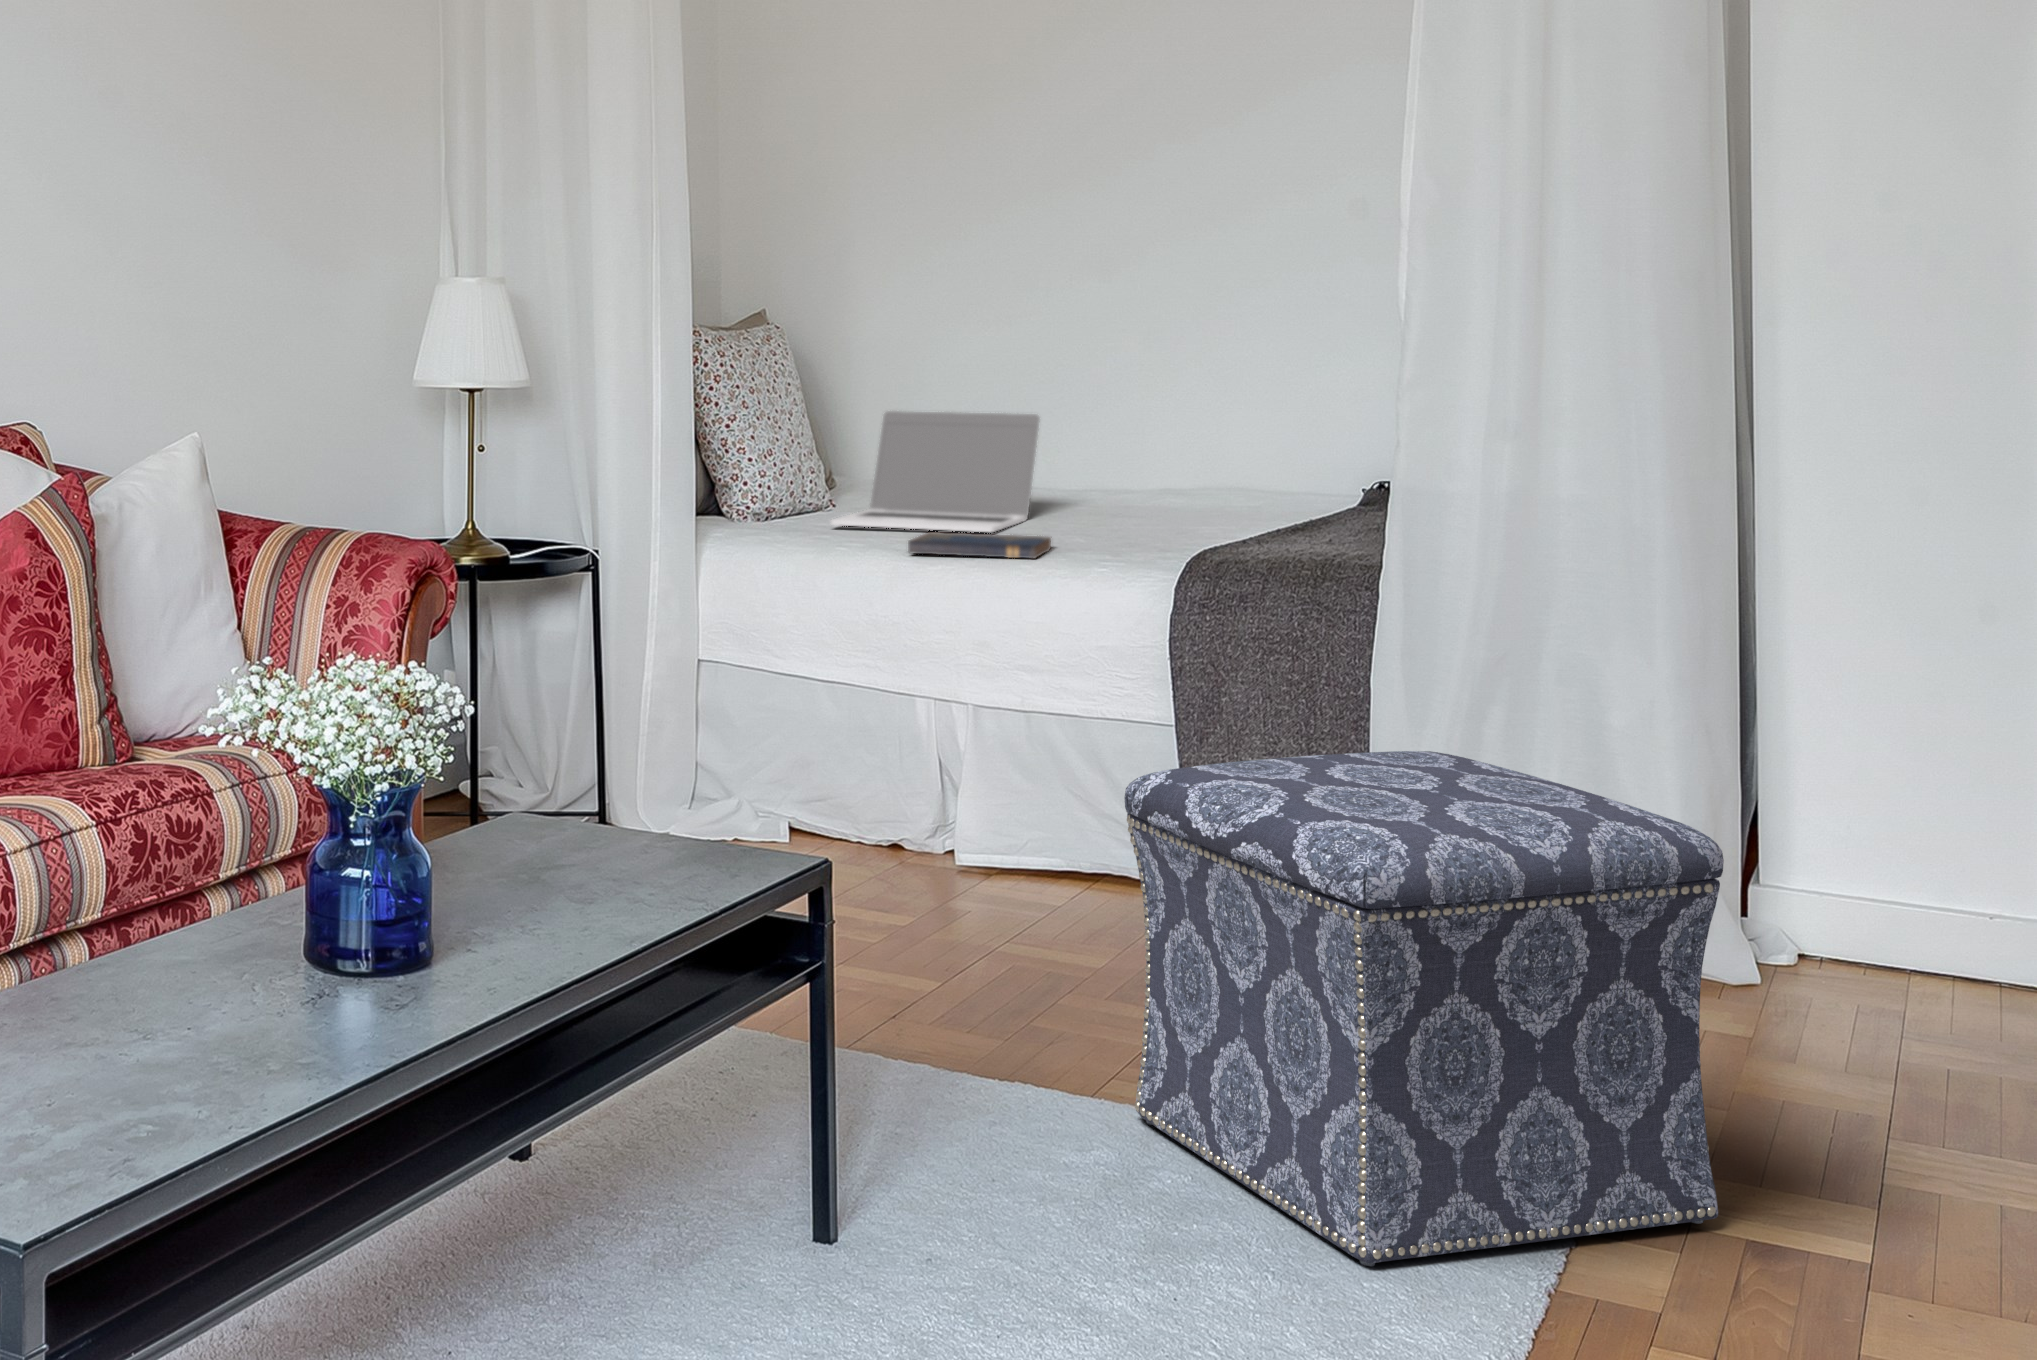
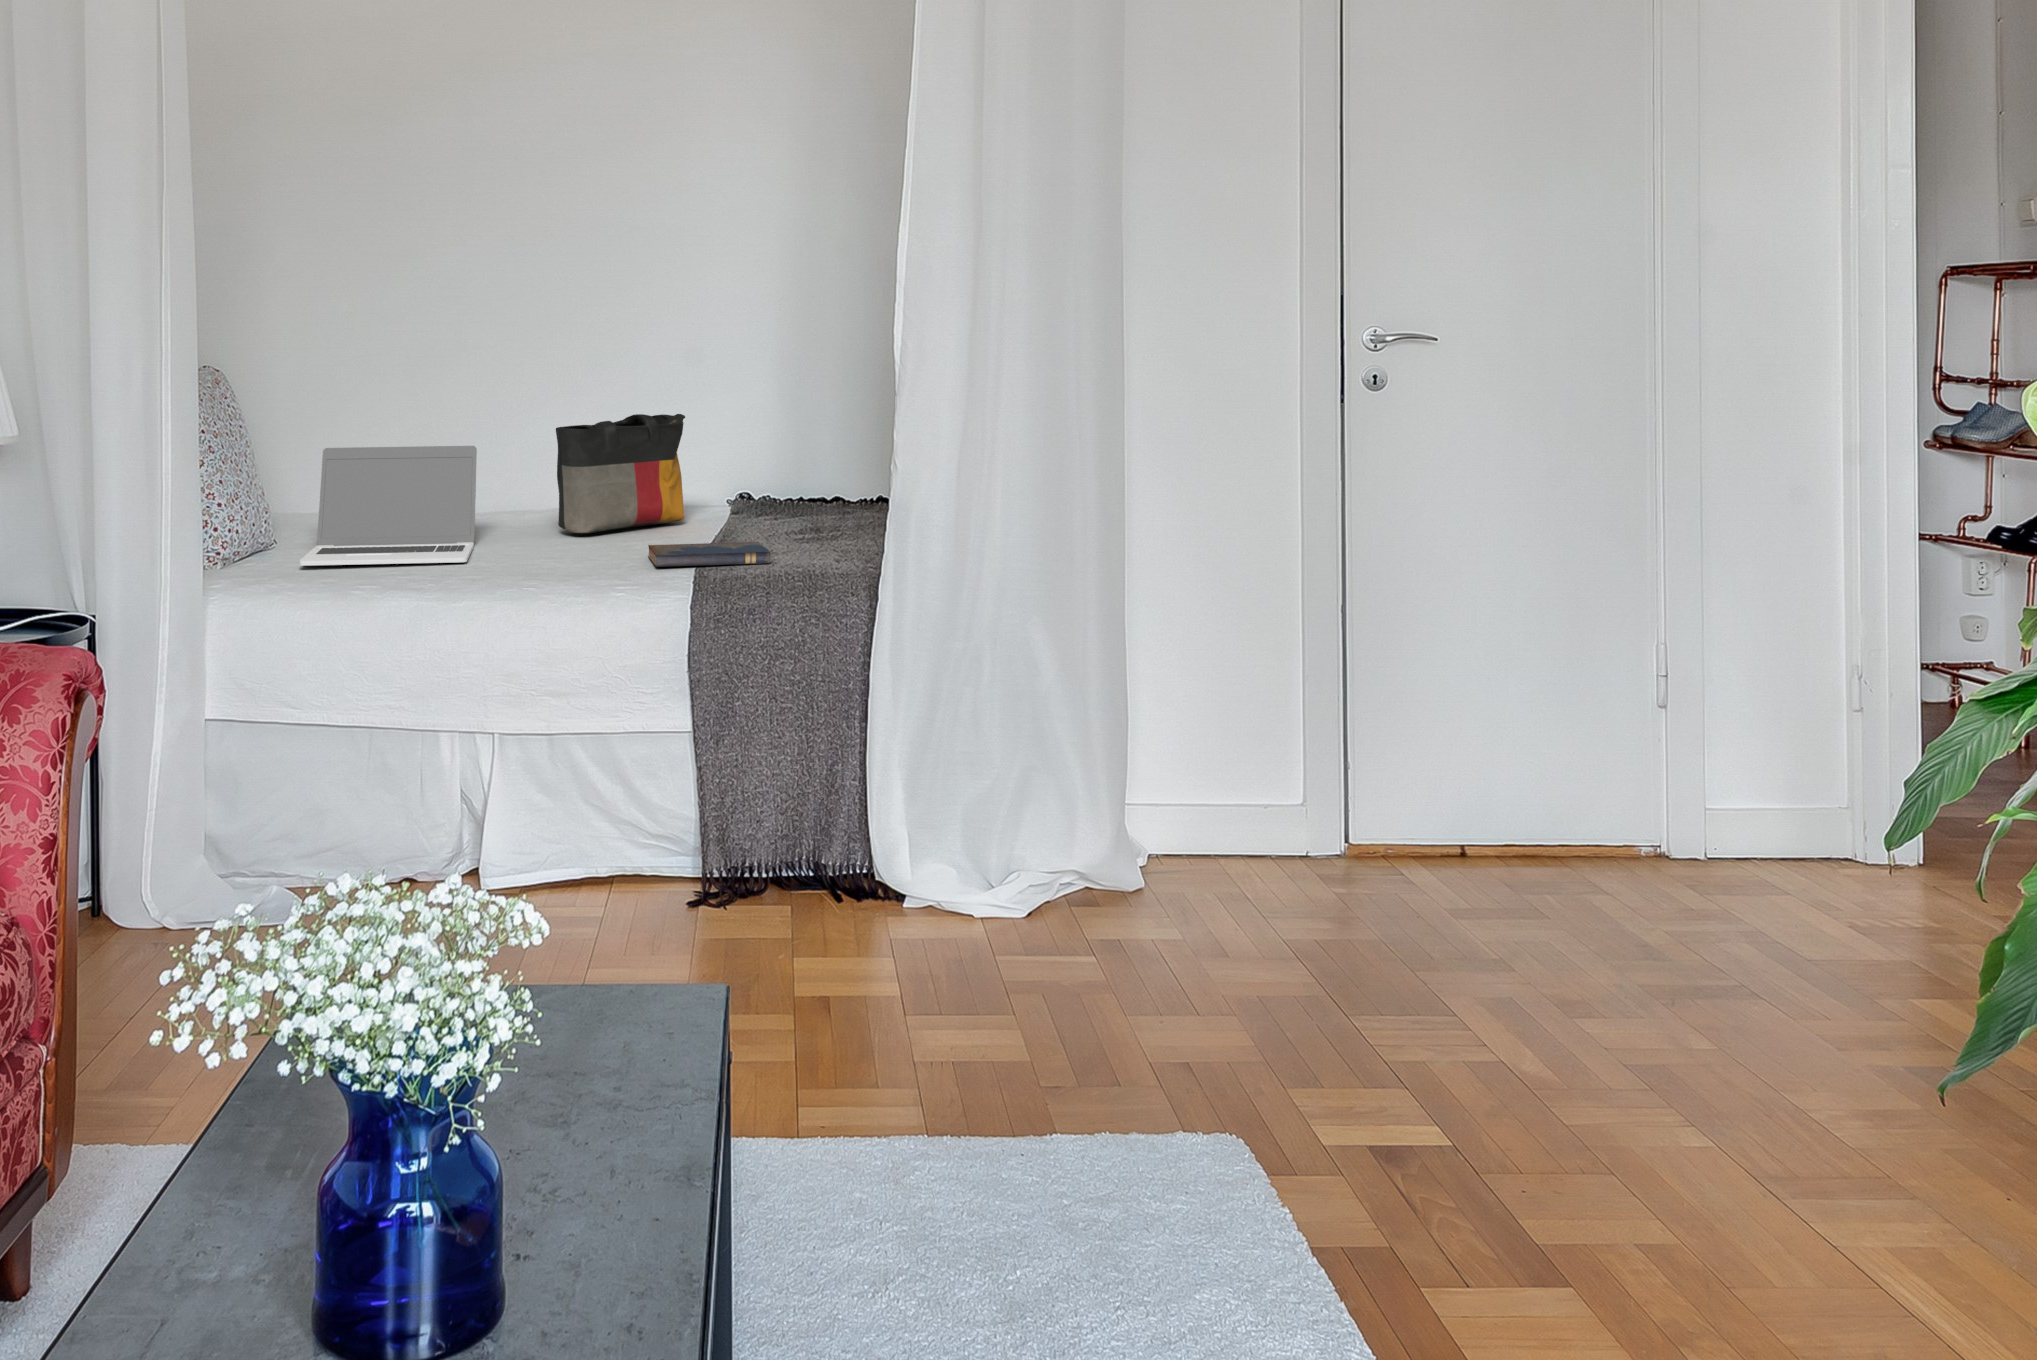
tote bag: none [1125,386,1293,514] -> present [556,414,685,533]
hardcover book: present [908,532,1051,559] -> present [648,542,771,567]
ottoman: present [1125,751,1724,1266] -> none [871,749,1369,1272]

